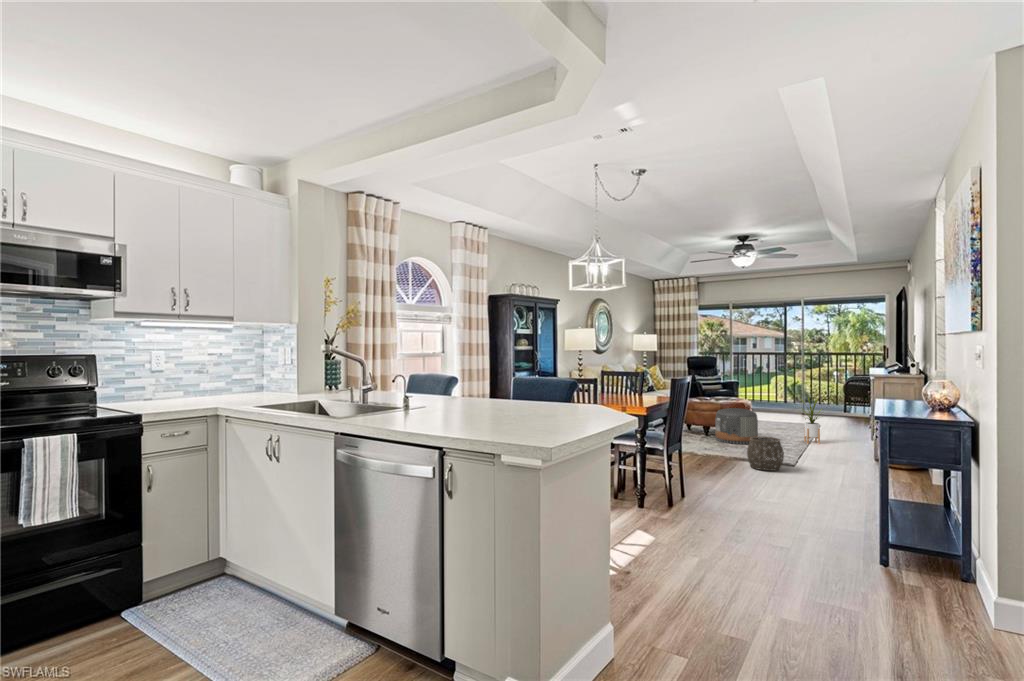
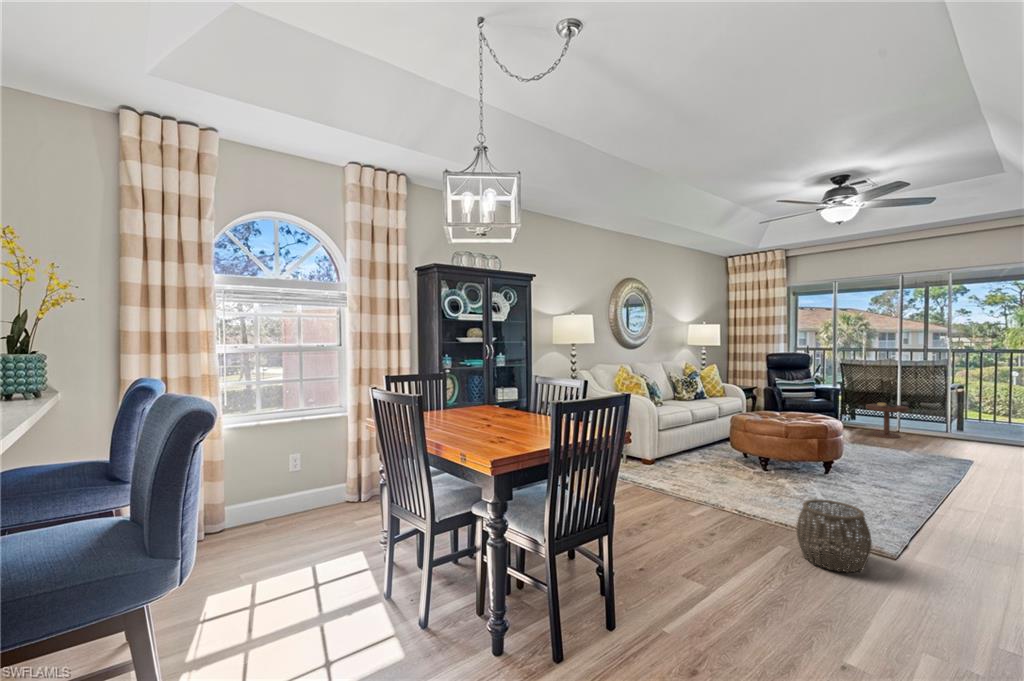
side table: none [761,388,785,429] -> present [866,403,908,439]
house plant: present [801,397,822,444] -> none [918,413,985,506]
pouf: present [715,408,758,444] -> none [775,434,847,495]

